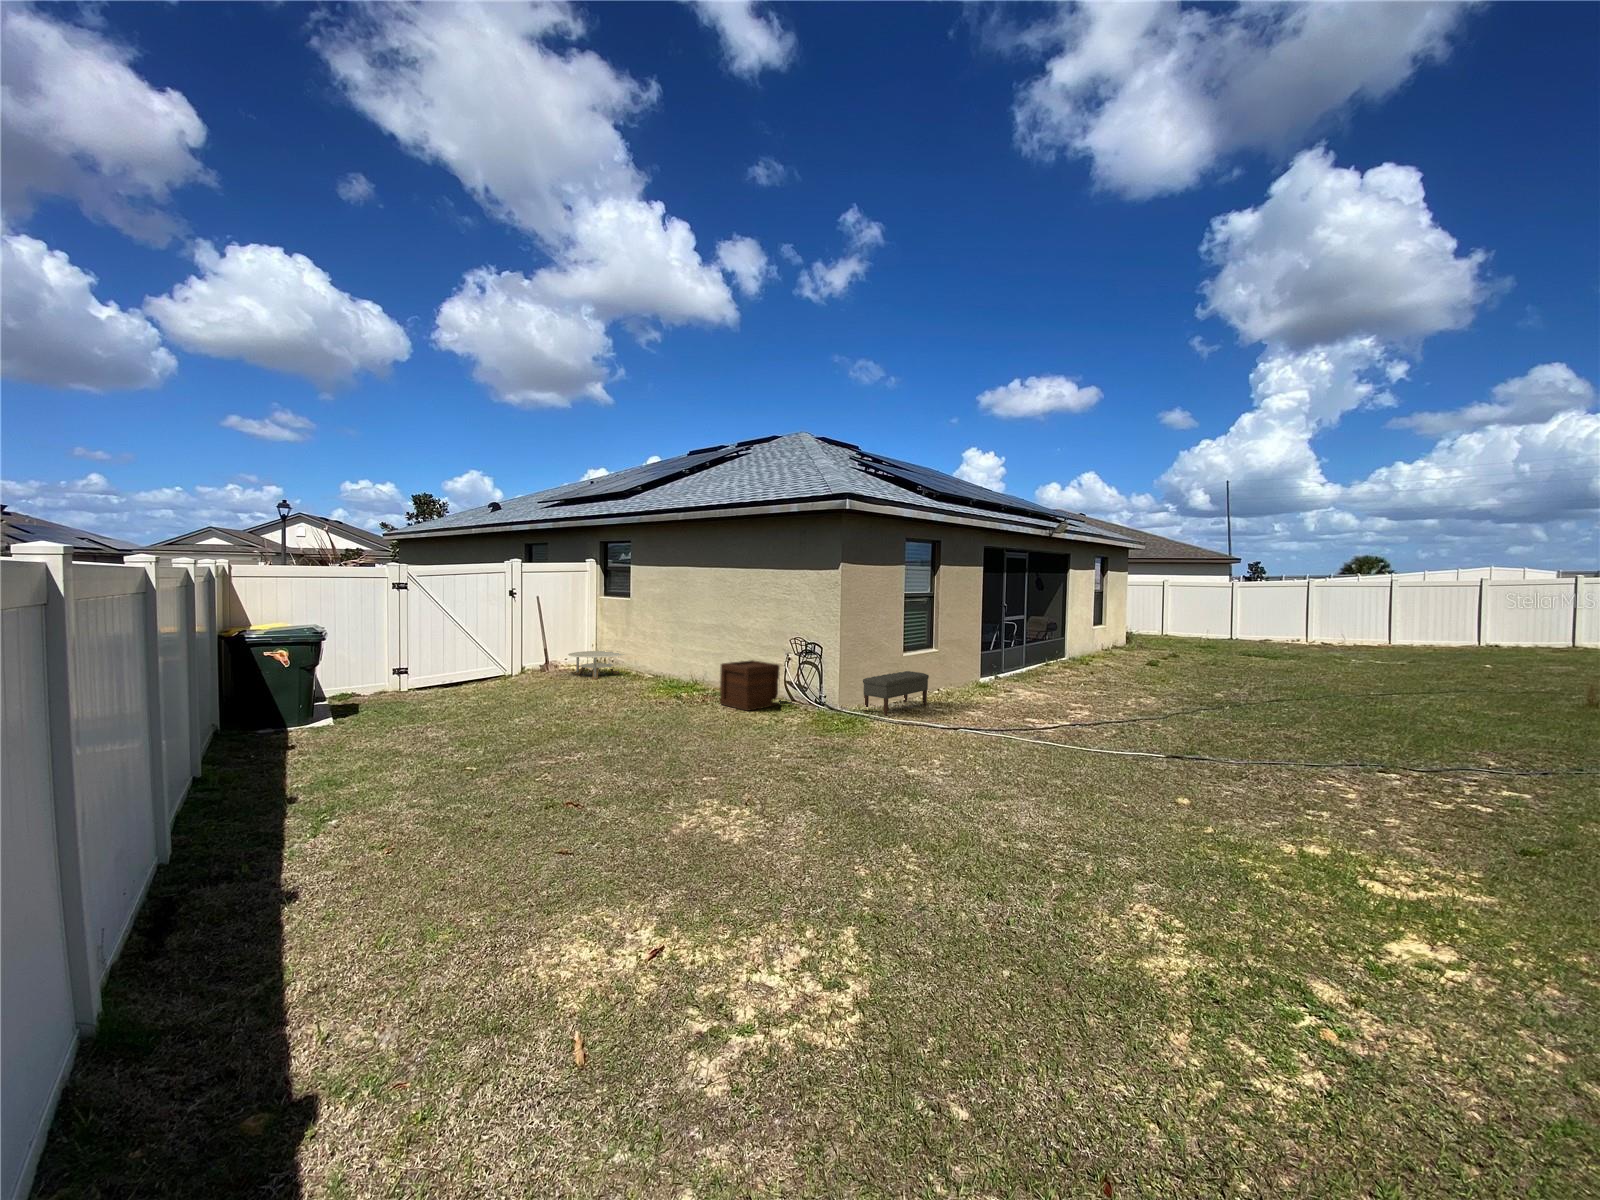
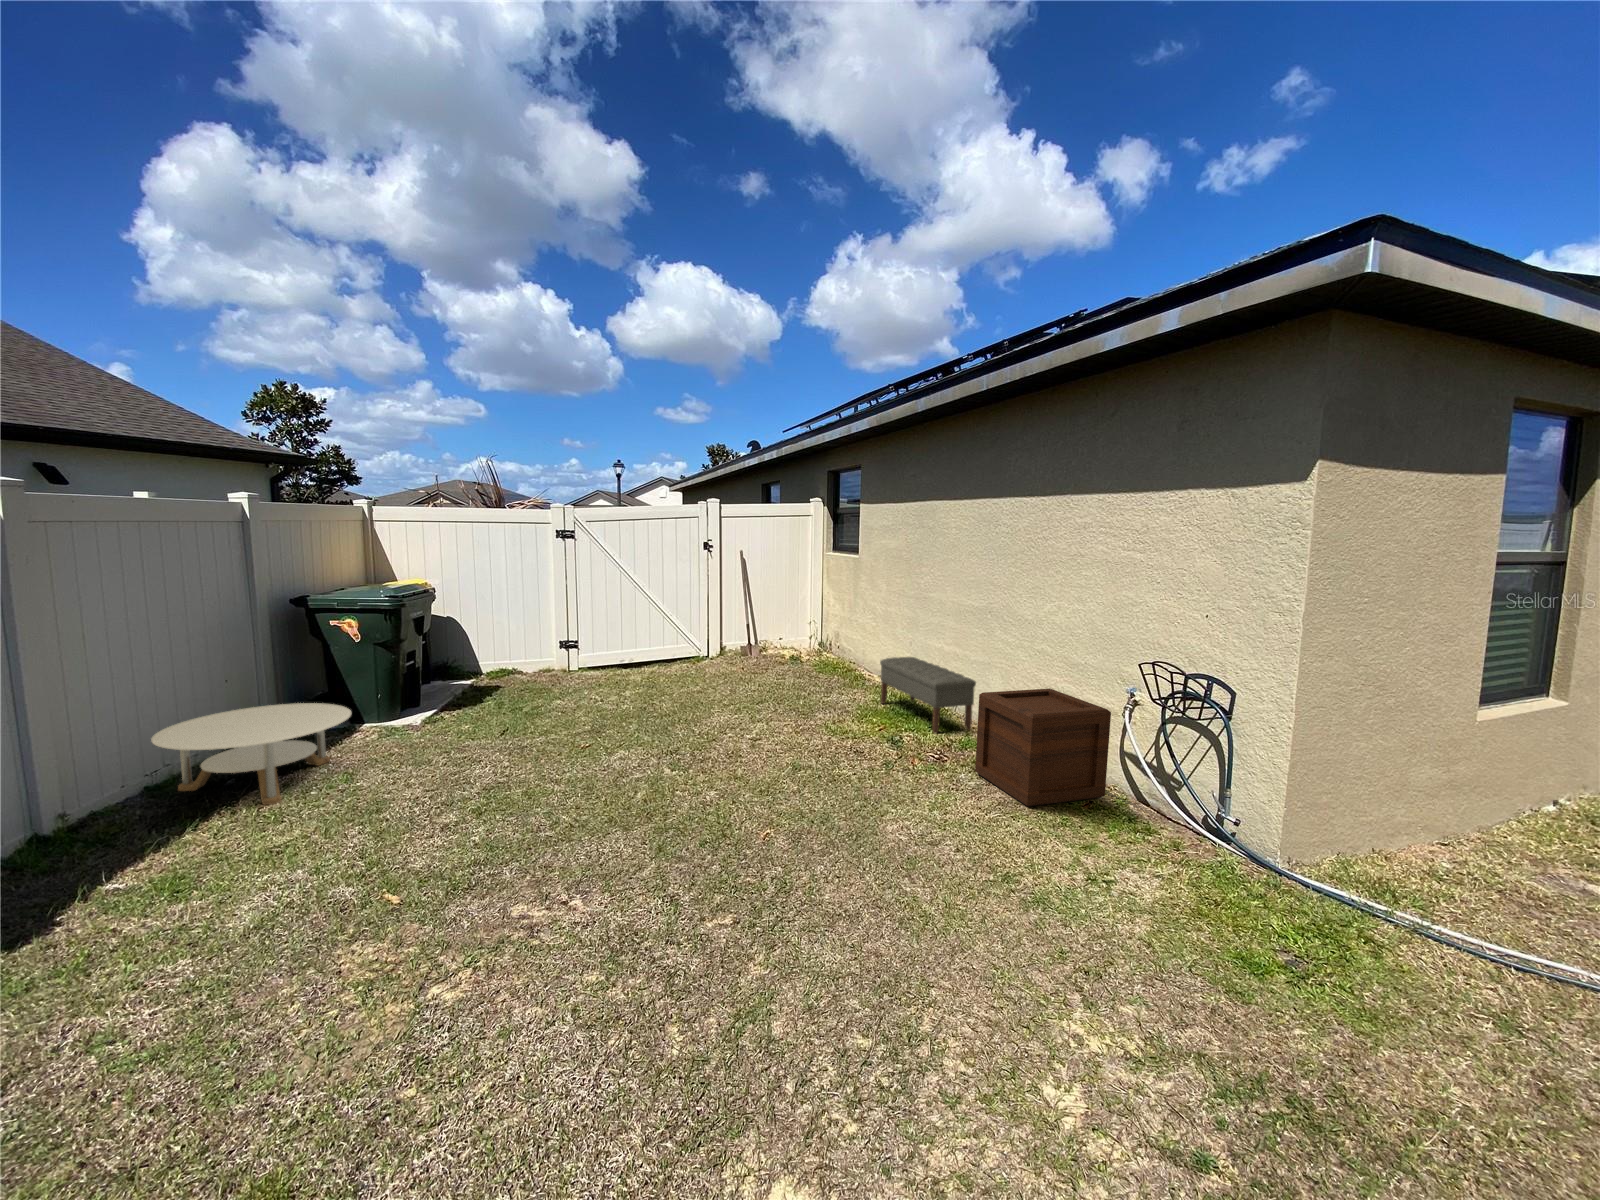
round table: present [568,651,624,679] -> present [151,703,352,805]
bench: present [863,671,929,716] -> present [880,657,976,734]

